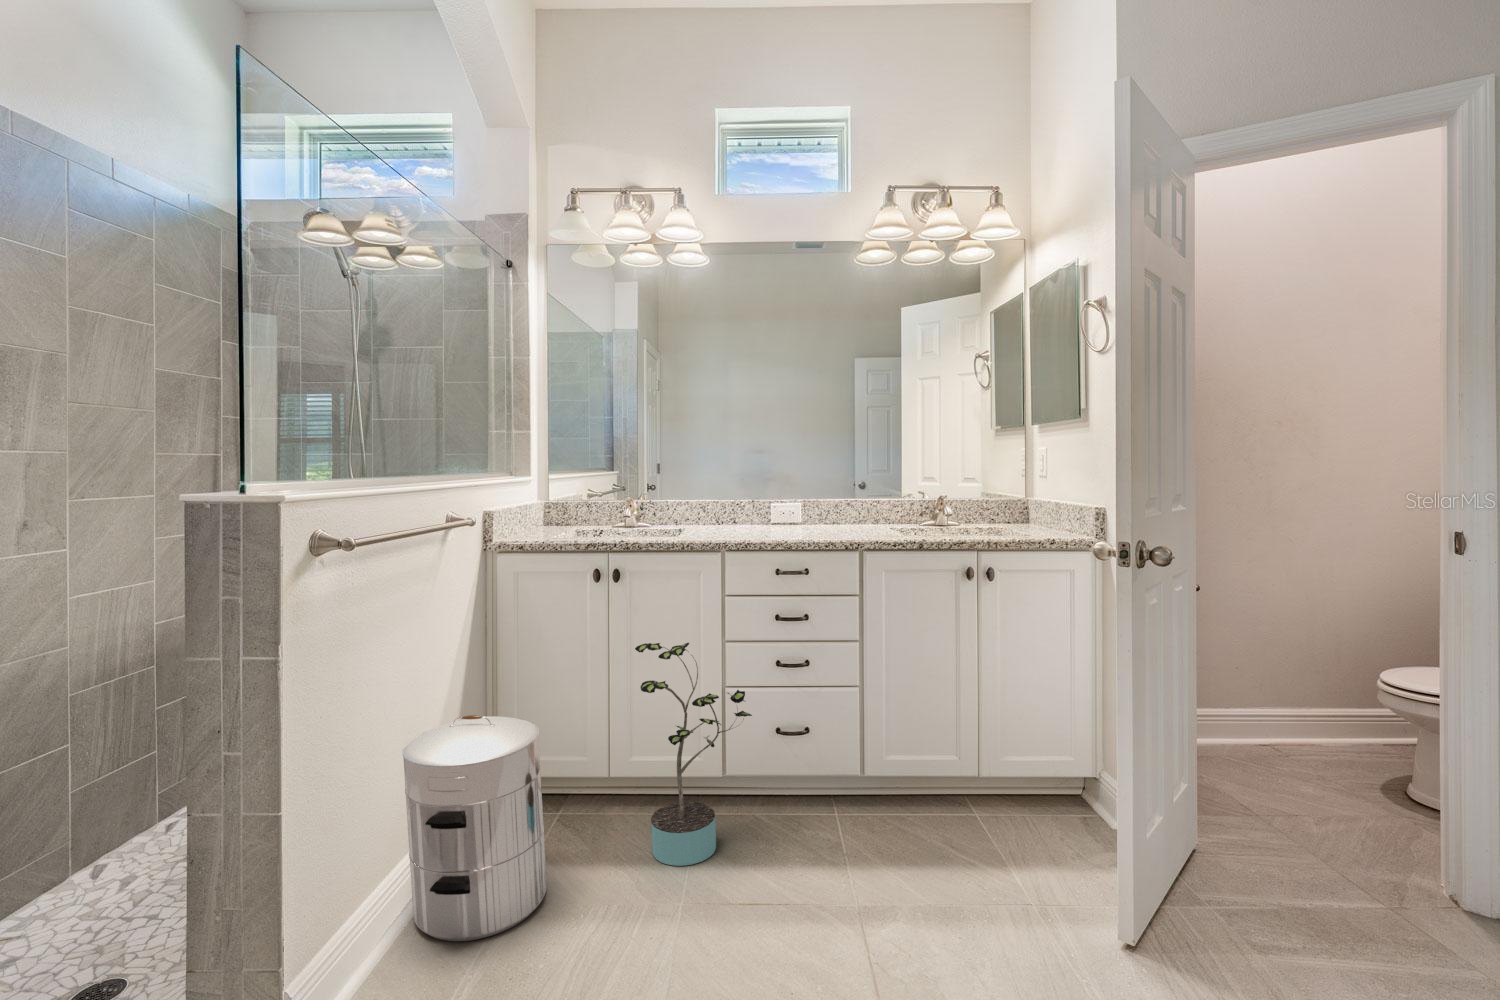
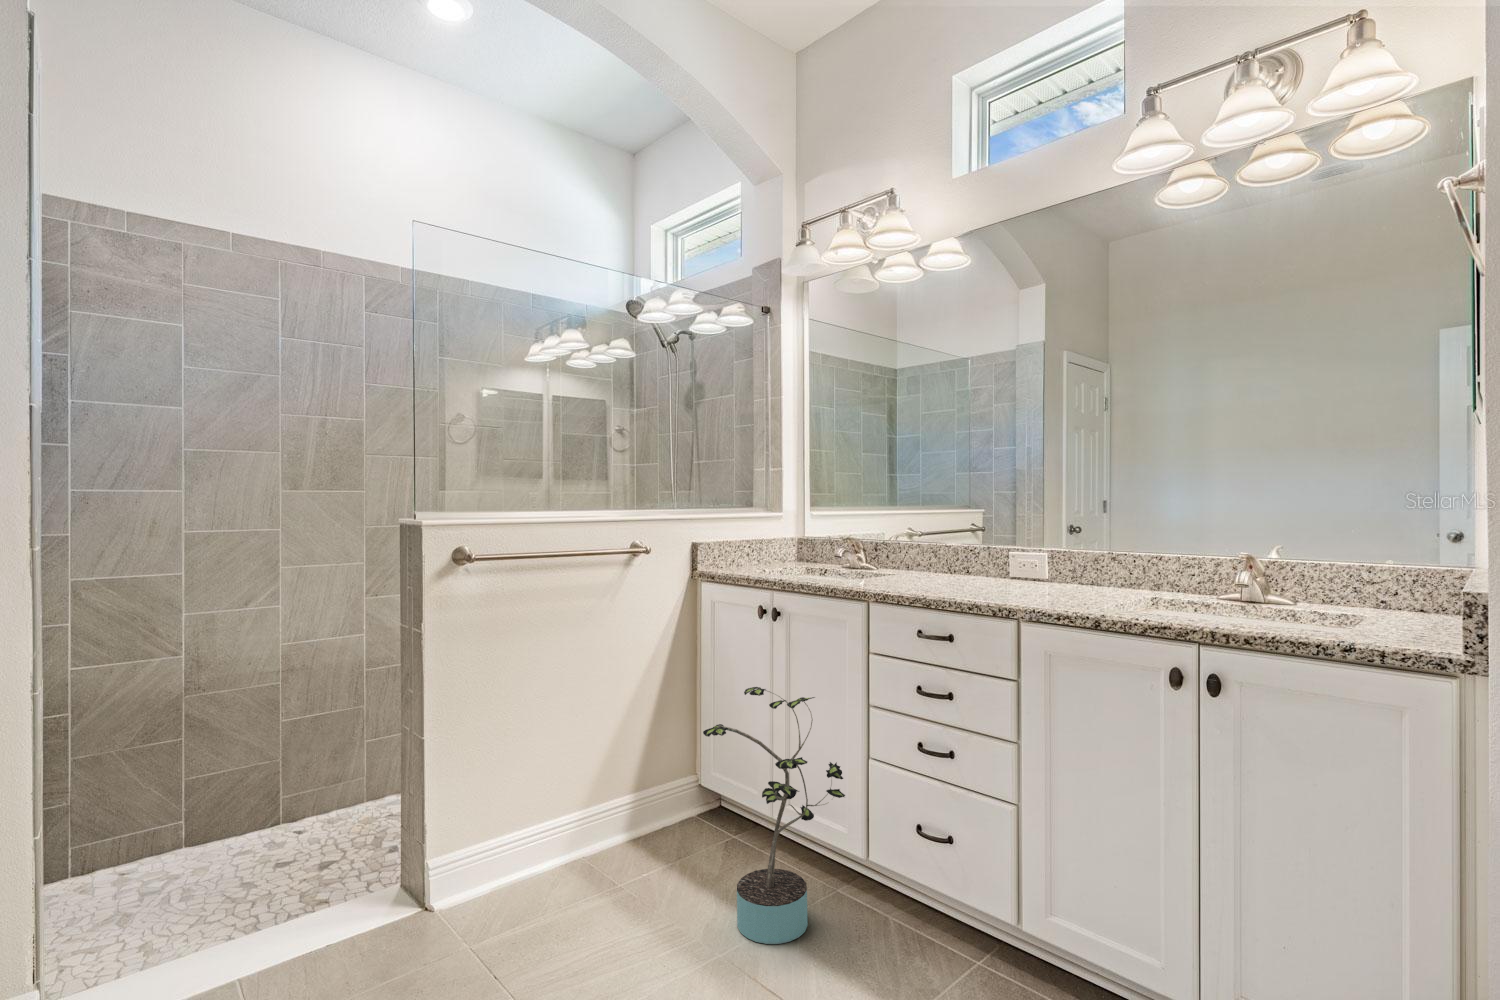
waste bin: present [402,715,547,941] -> none [521,715,650,918]

